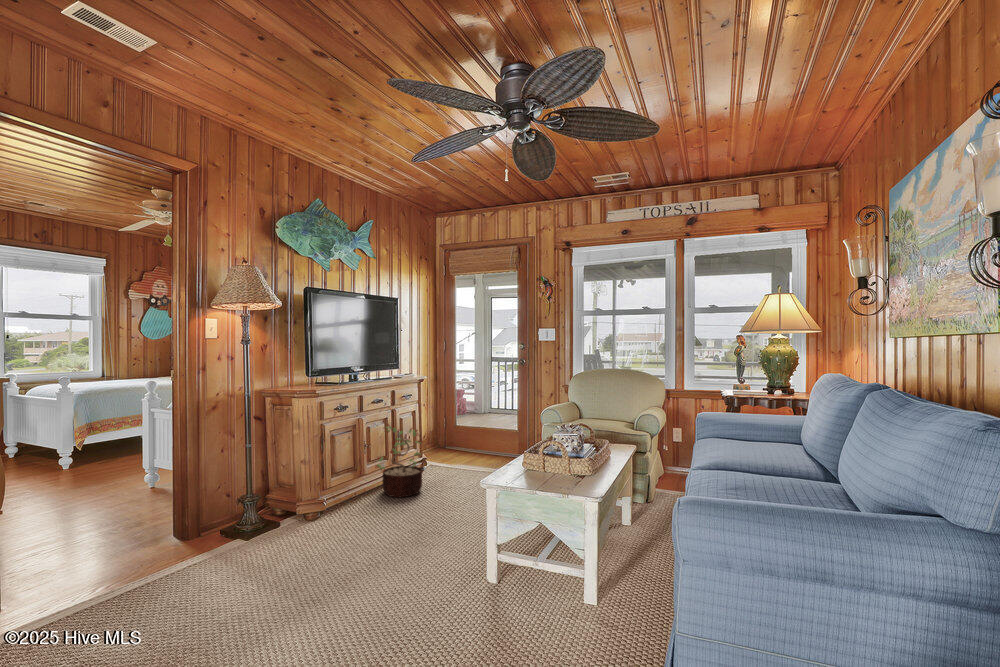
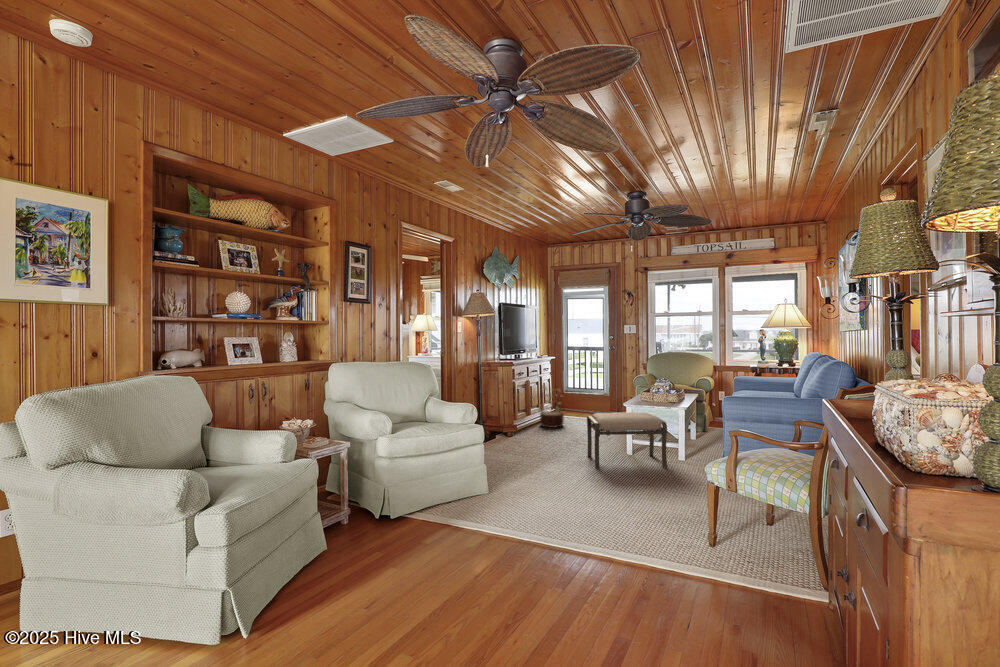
ottoman: none [379,501,548,650] -> present [587,412,667,468]

